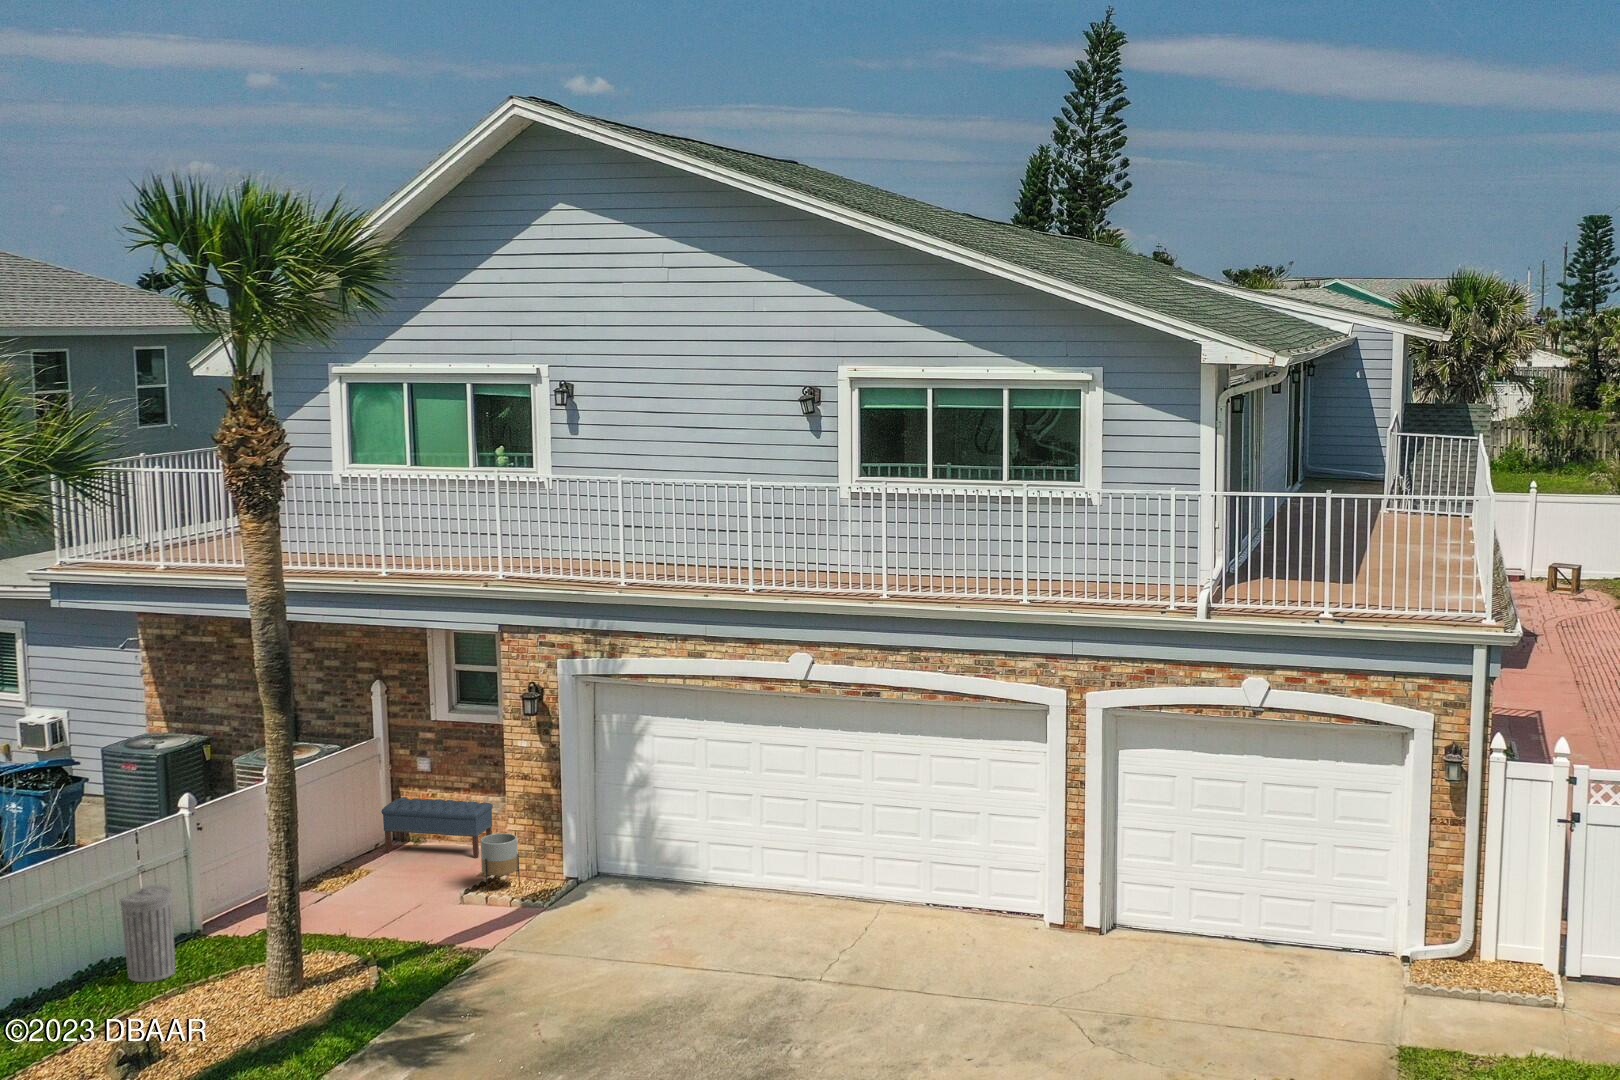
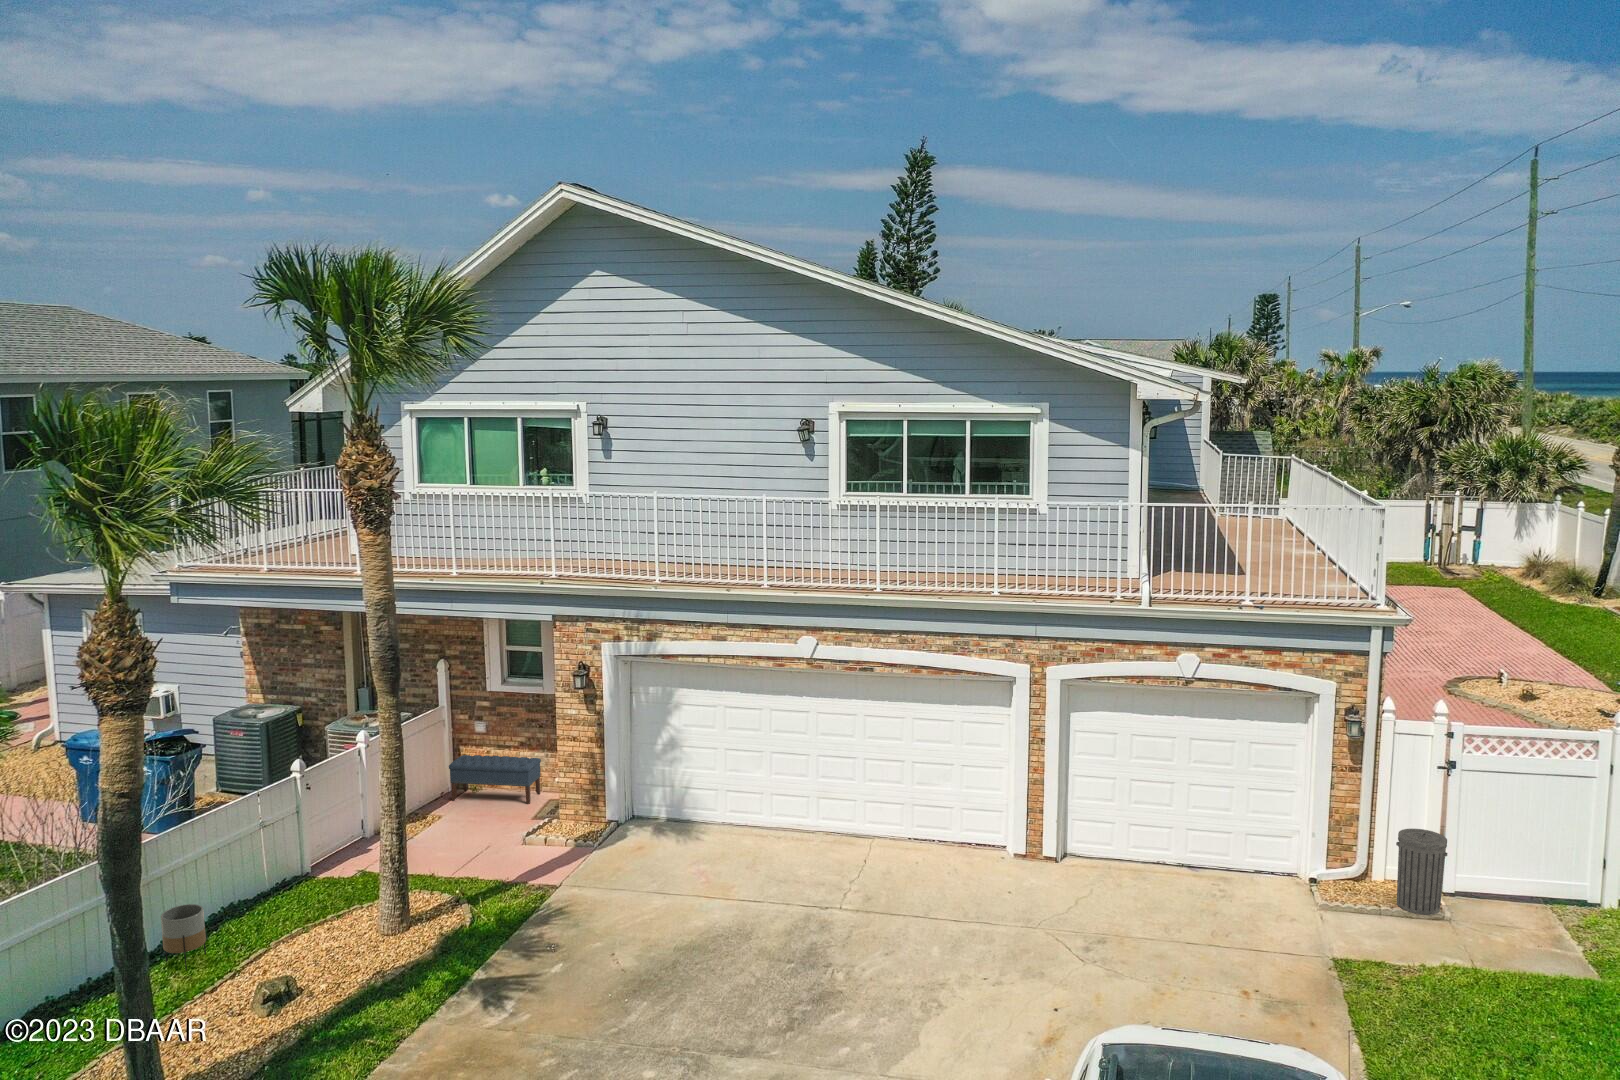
planter: present [481,833,520,892] -> present [161,904,206,970]
trash can: present [120,885,175,982] -> present [1396,829,1448,915]

